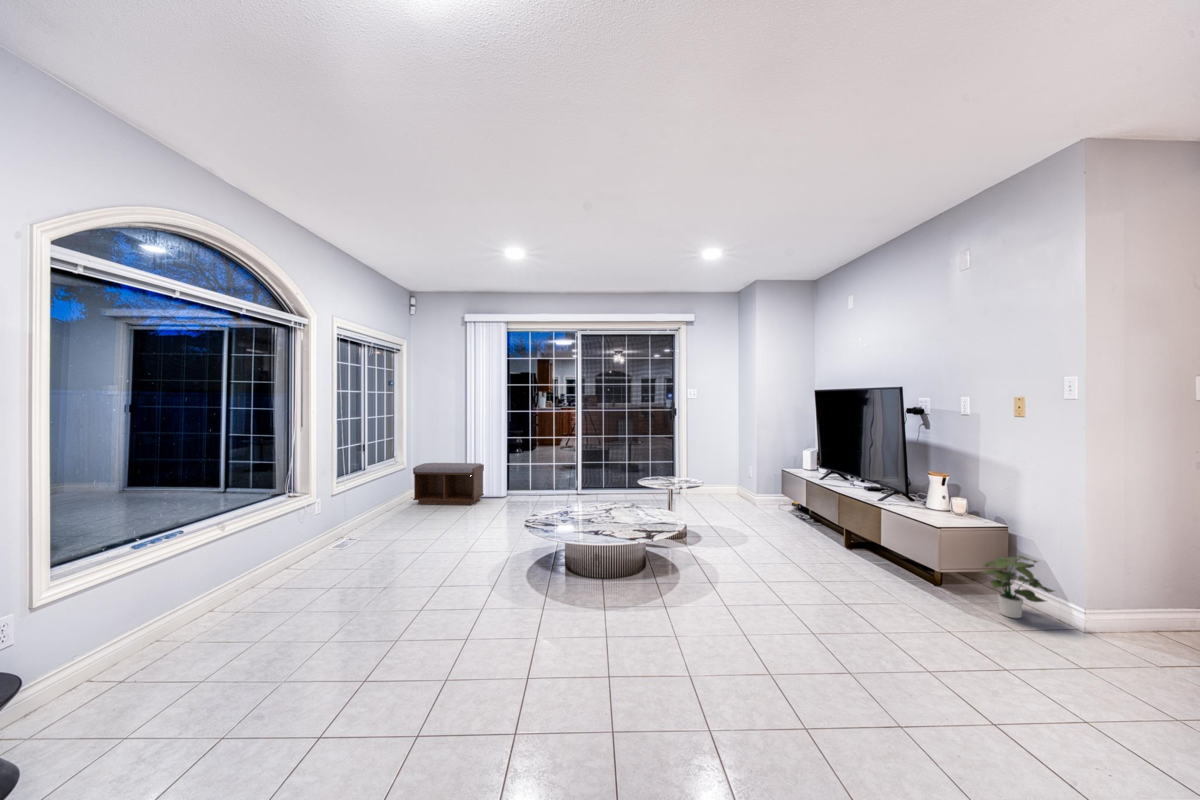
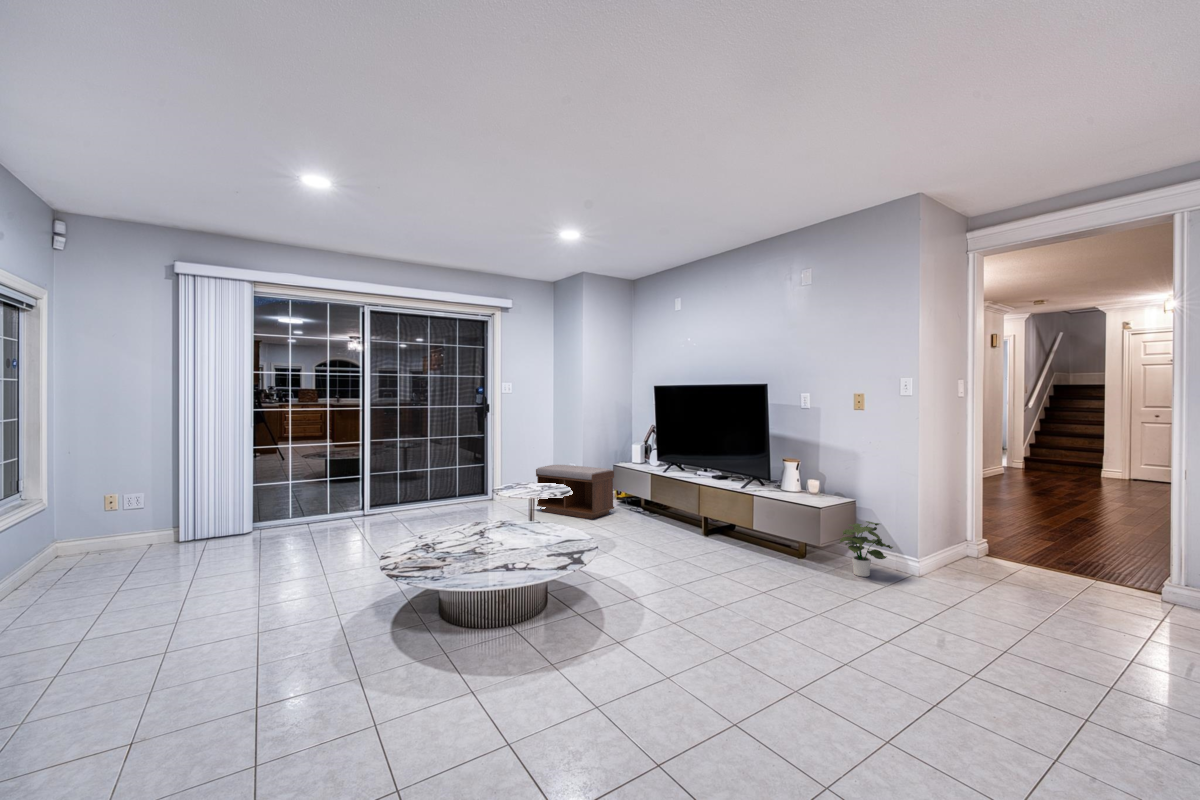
bench: present [413,463,484,505] -> present [536,465,614,519]

